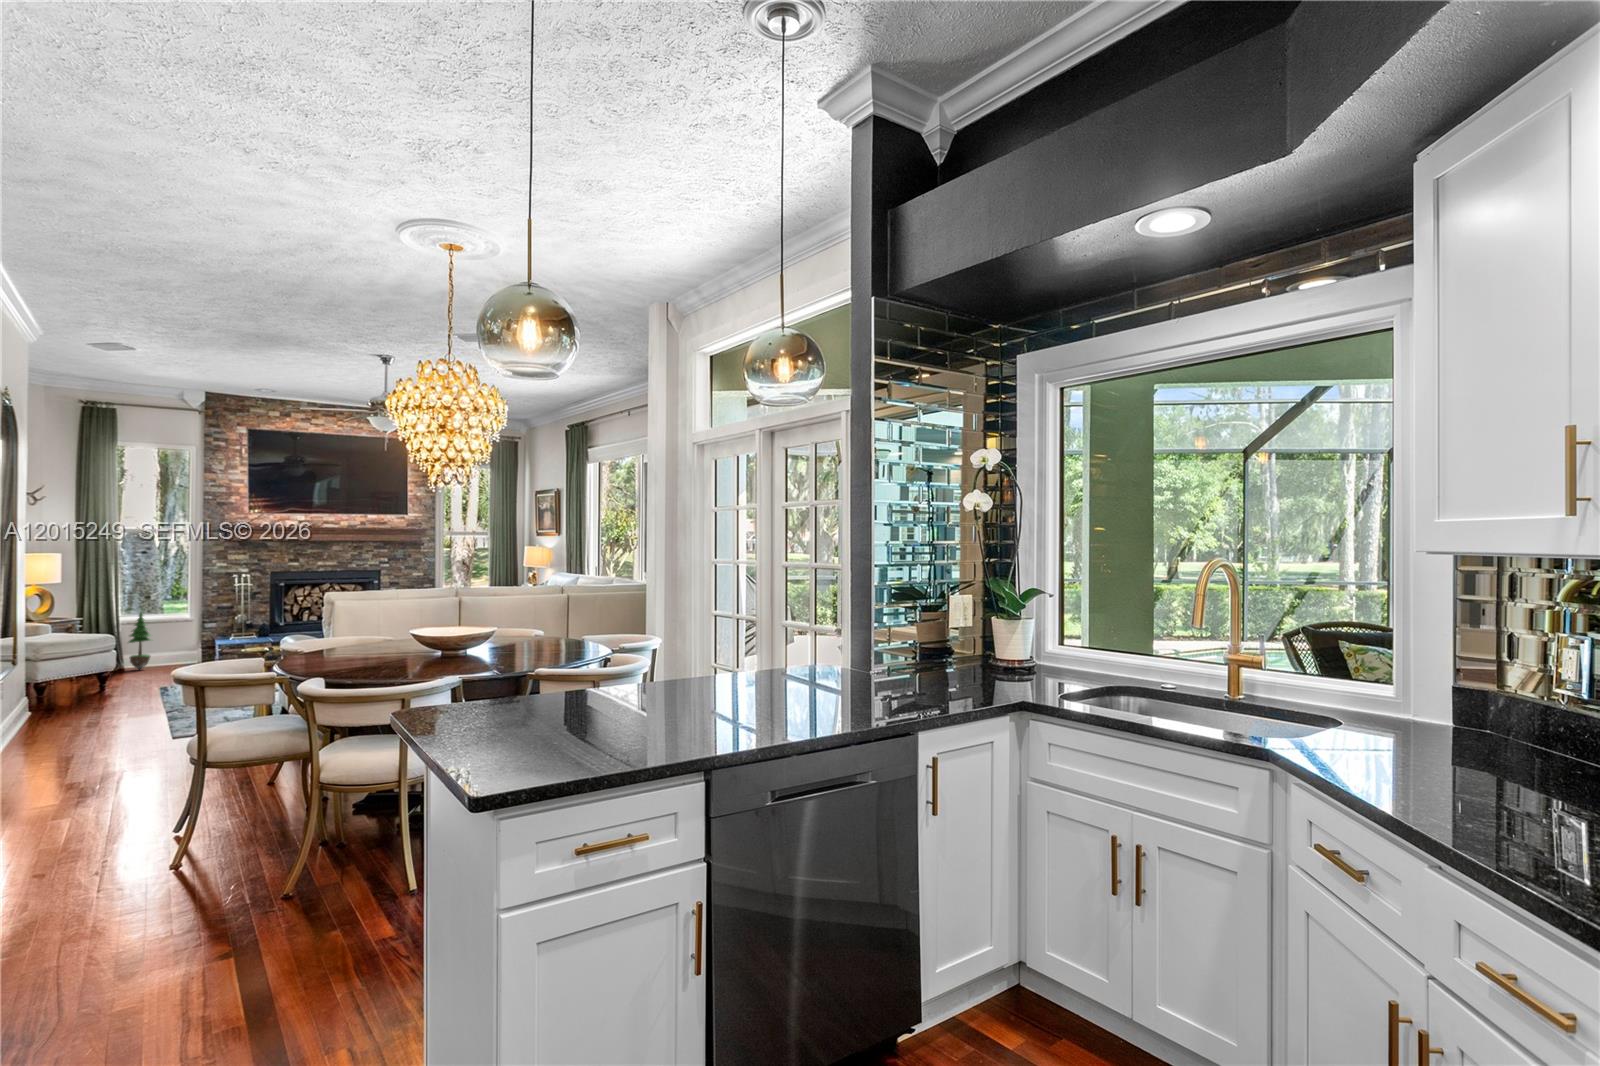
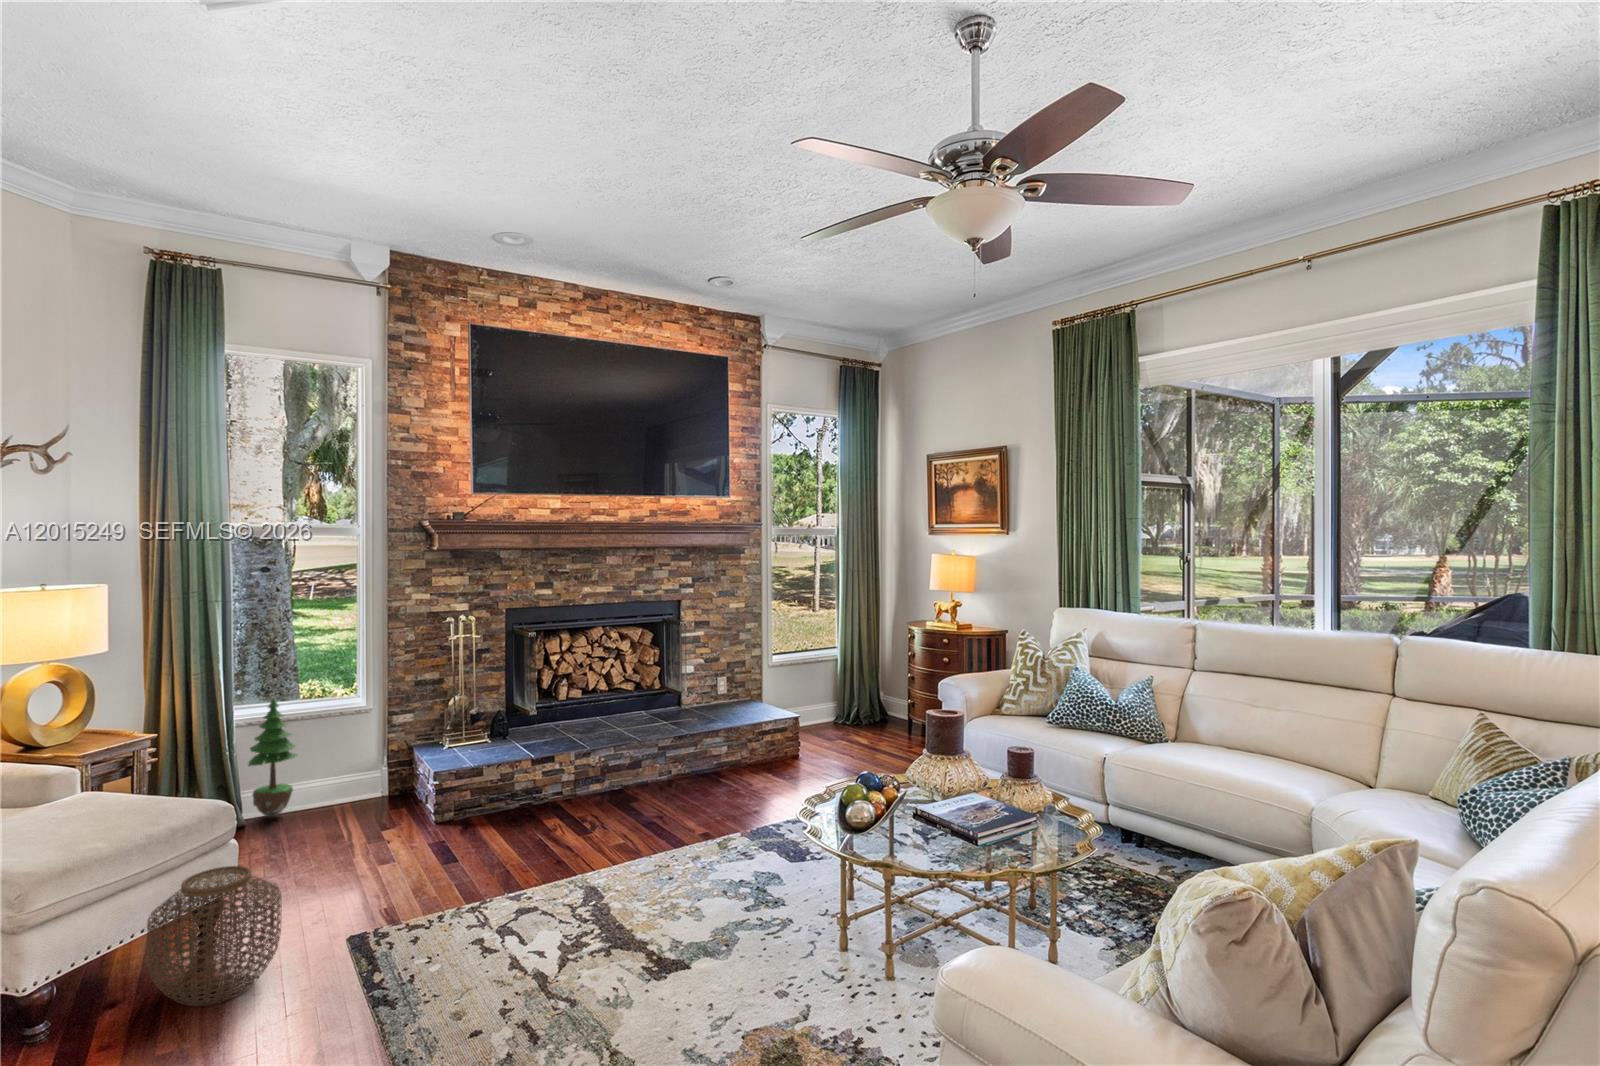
woven basket: none [81,653,133,698] -> present [147,866,281,1006]

